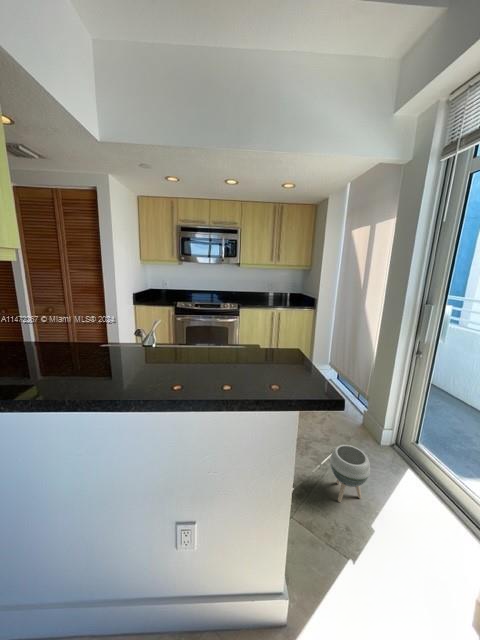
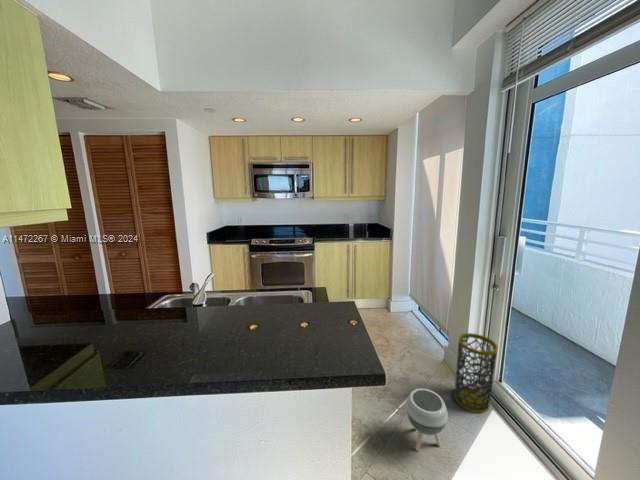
trash can: none [373,397,418,471] -> present [454,333,498,413]

